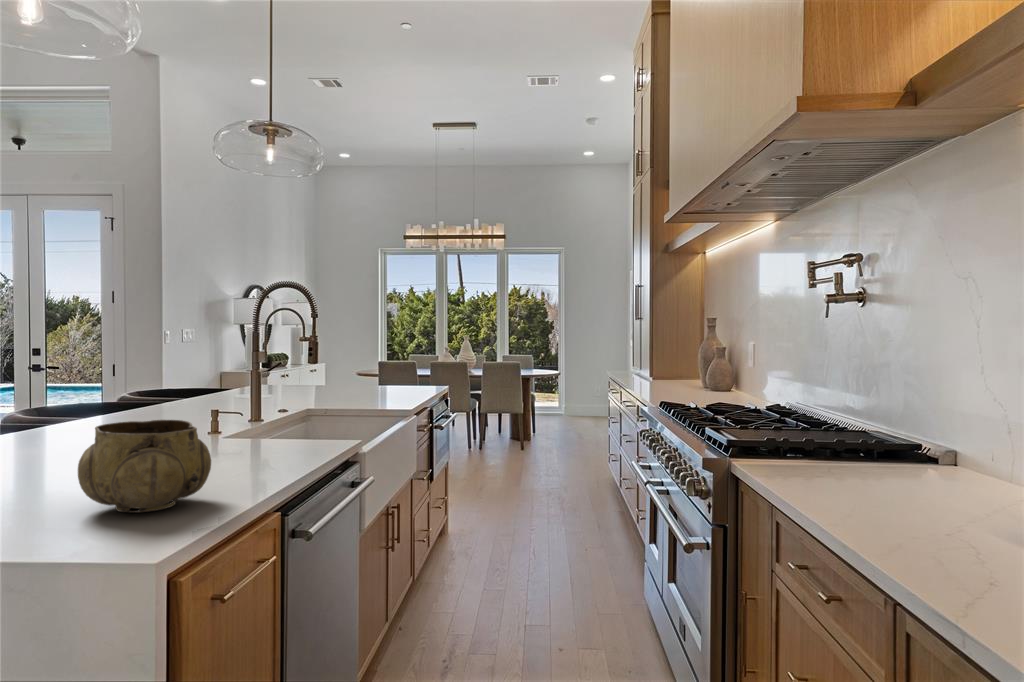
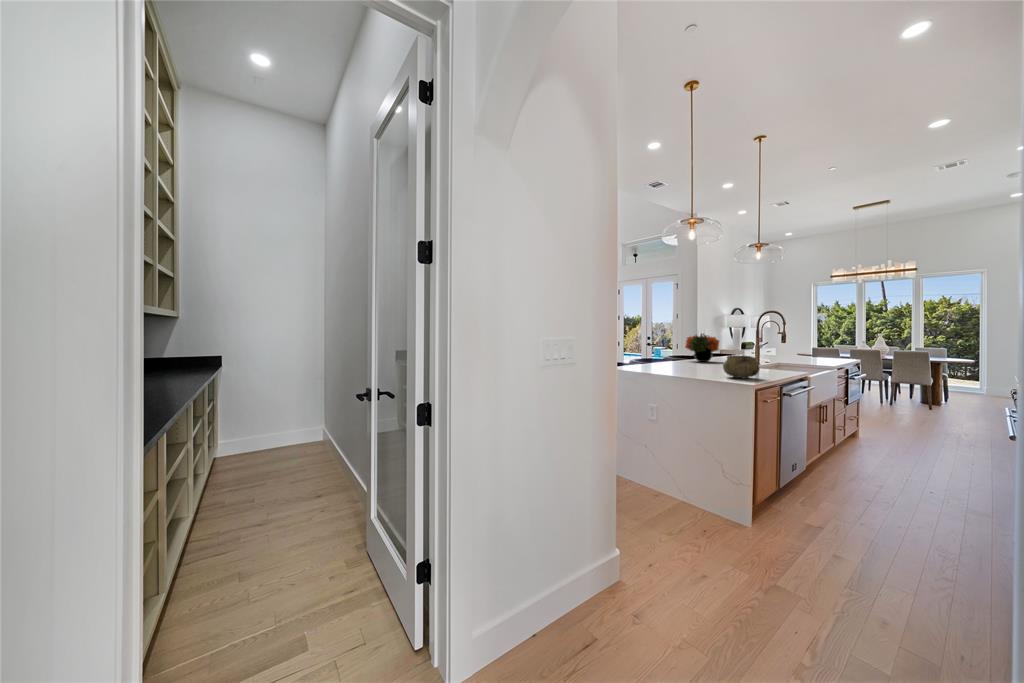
flower arrangement: none [67,337,172,419] -> present [685,334,719,362]

